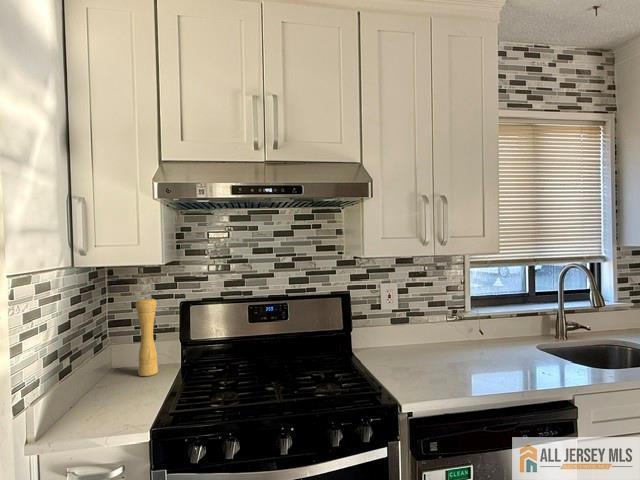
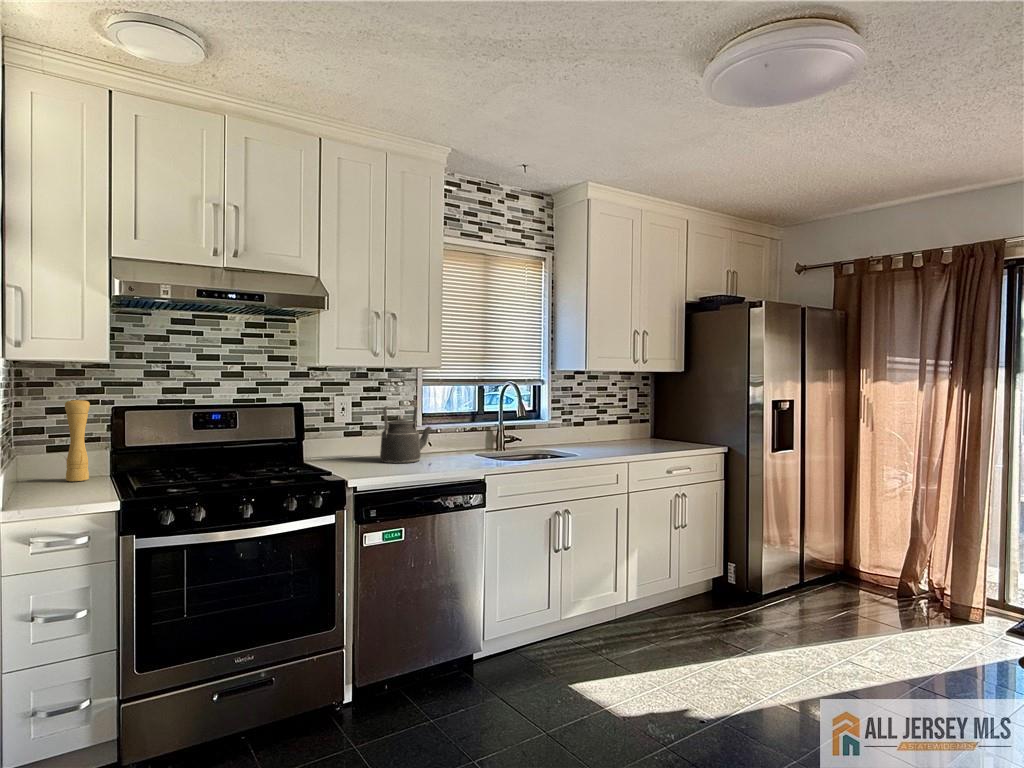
kettle: none [430,294,486,362] -> present [380,405,432,463]

